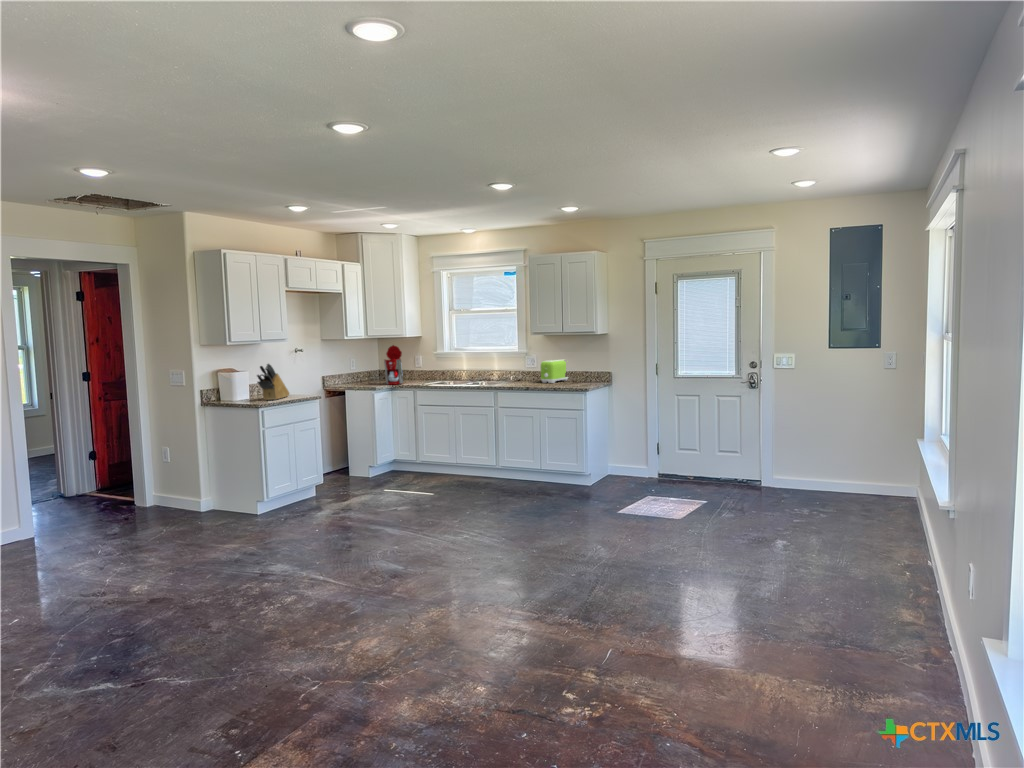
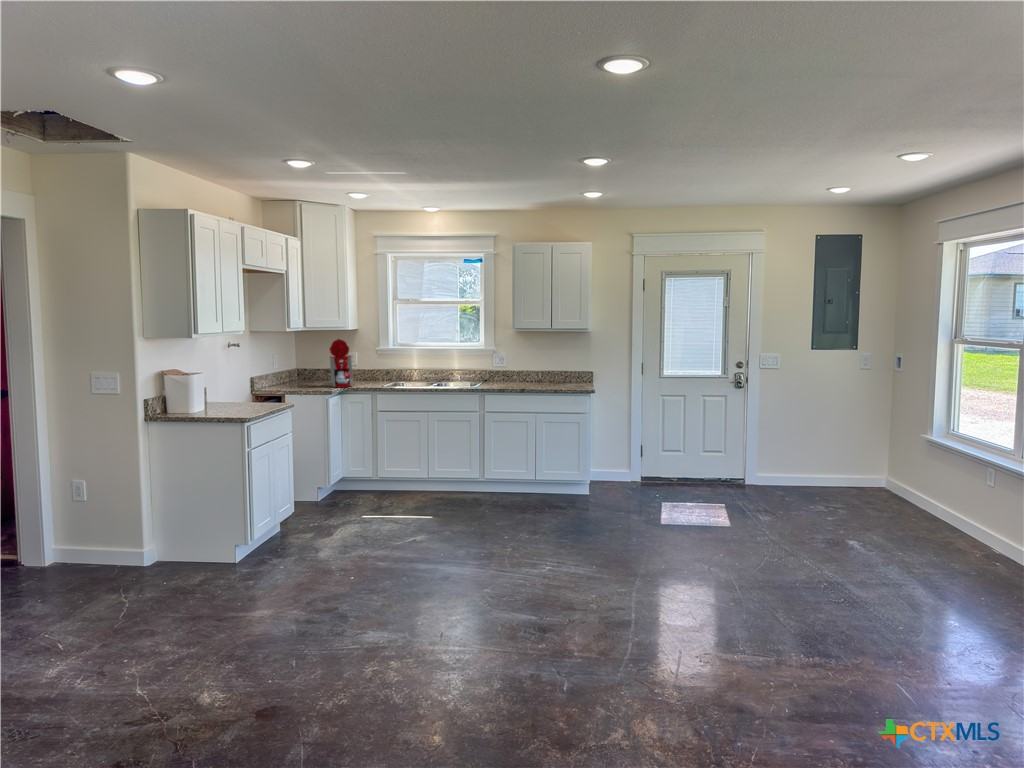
toaster: present [541,359,568,383] -> none [522,358,545,384]
knife block: present [257,364,289,400] -> none [219,362,243,411]

